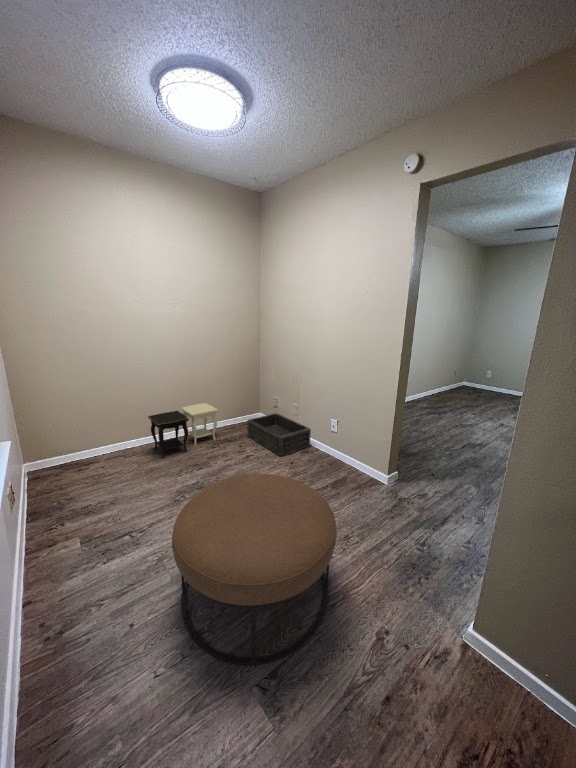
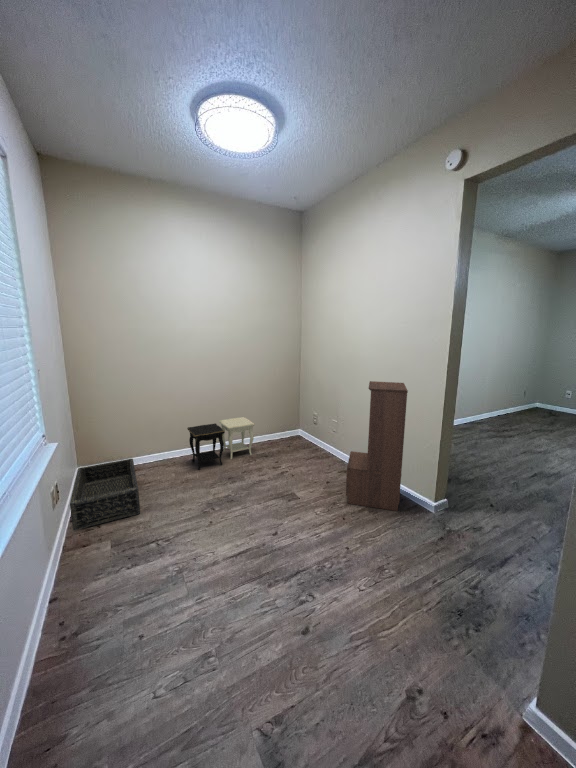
bookshelf: none [311,368,367,485] -> present [346,381,408,511]
basket: present [248,413,311,456] -> present [70,459,140,530]
ottoman: present [172,474,337,665] -> none [183,488,361,703]

